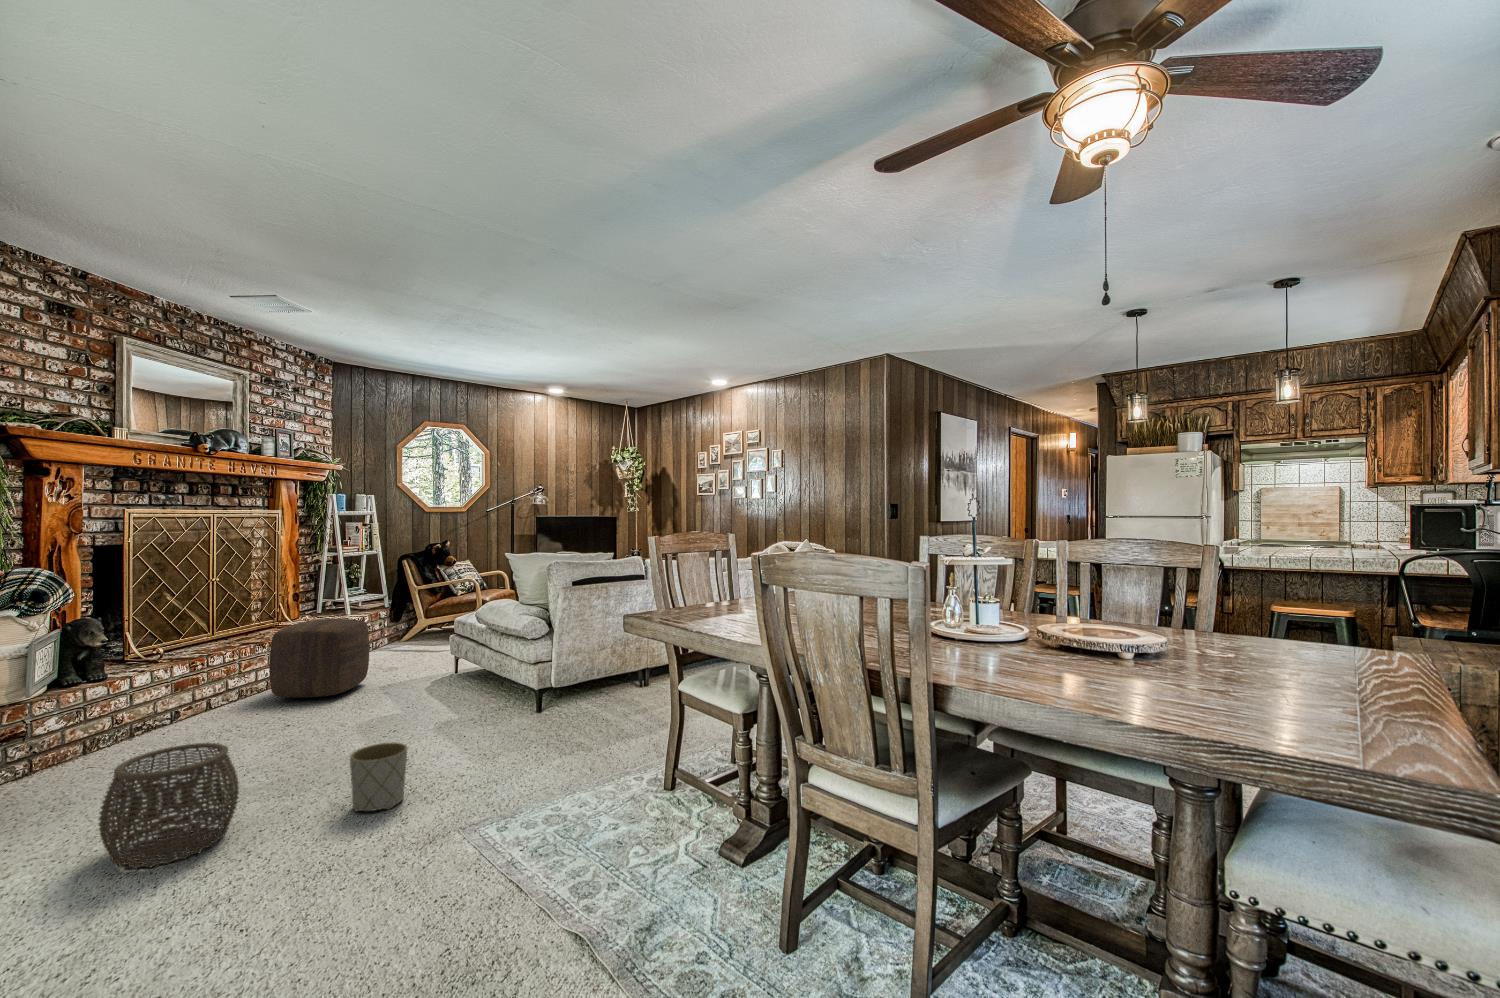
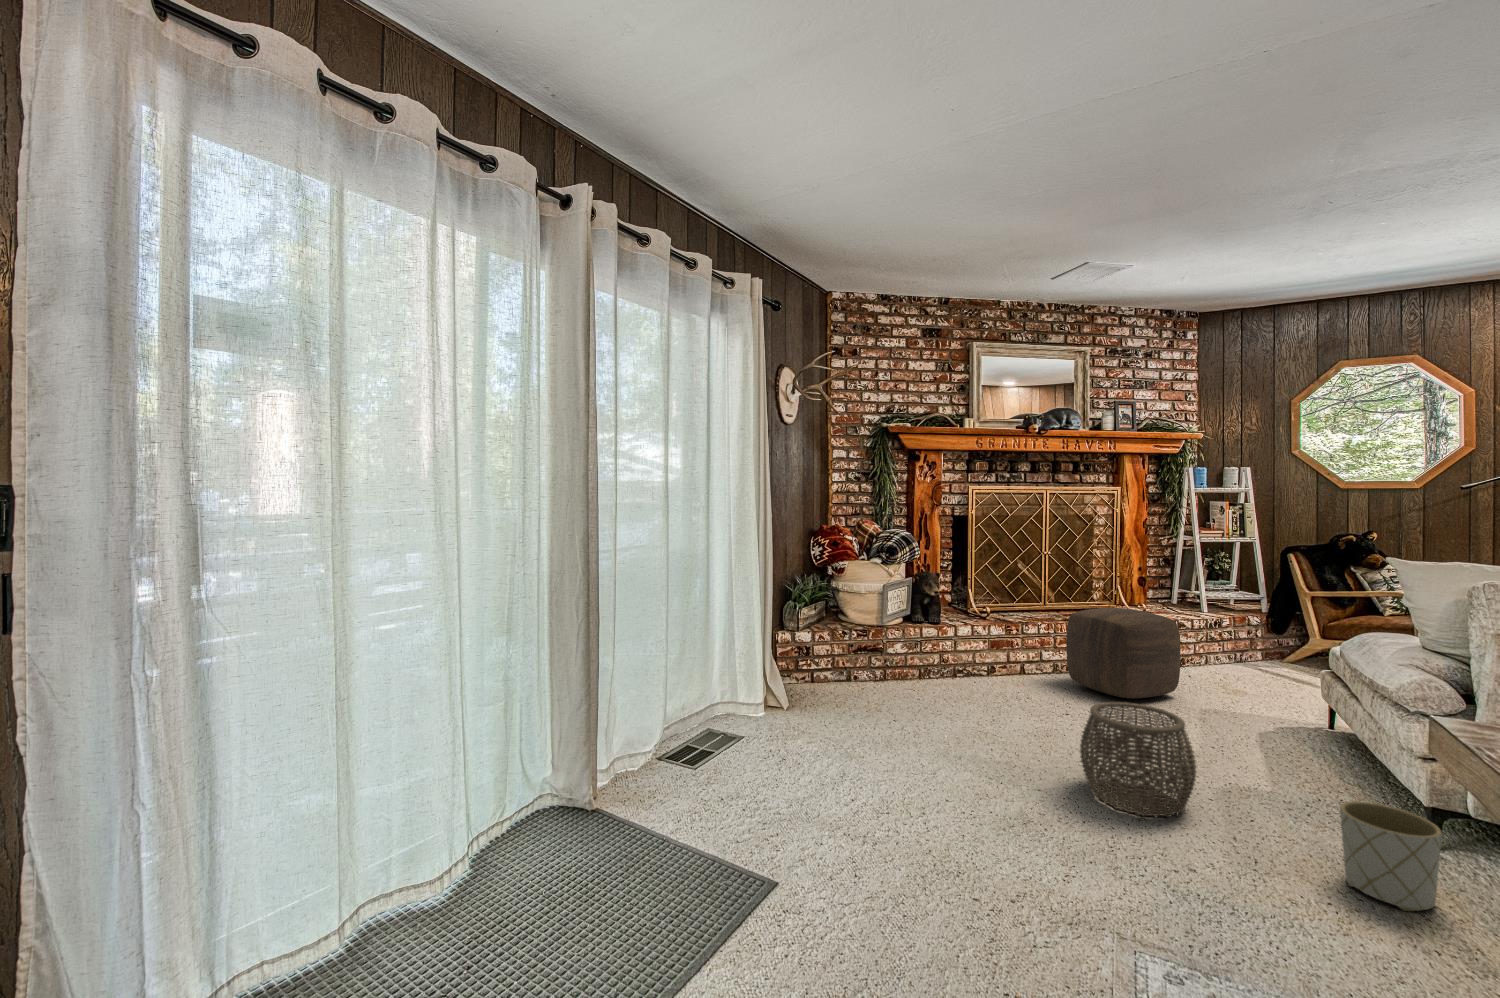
woven basket: present [98,743,239,869] -> present [1080,702,1196,817]
planter: present [350,743,407,812] -> present [1340,801,1442,911]

